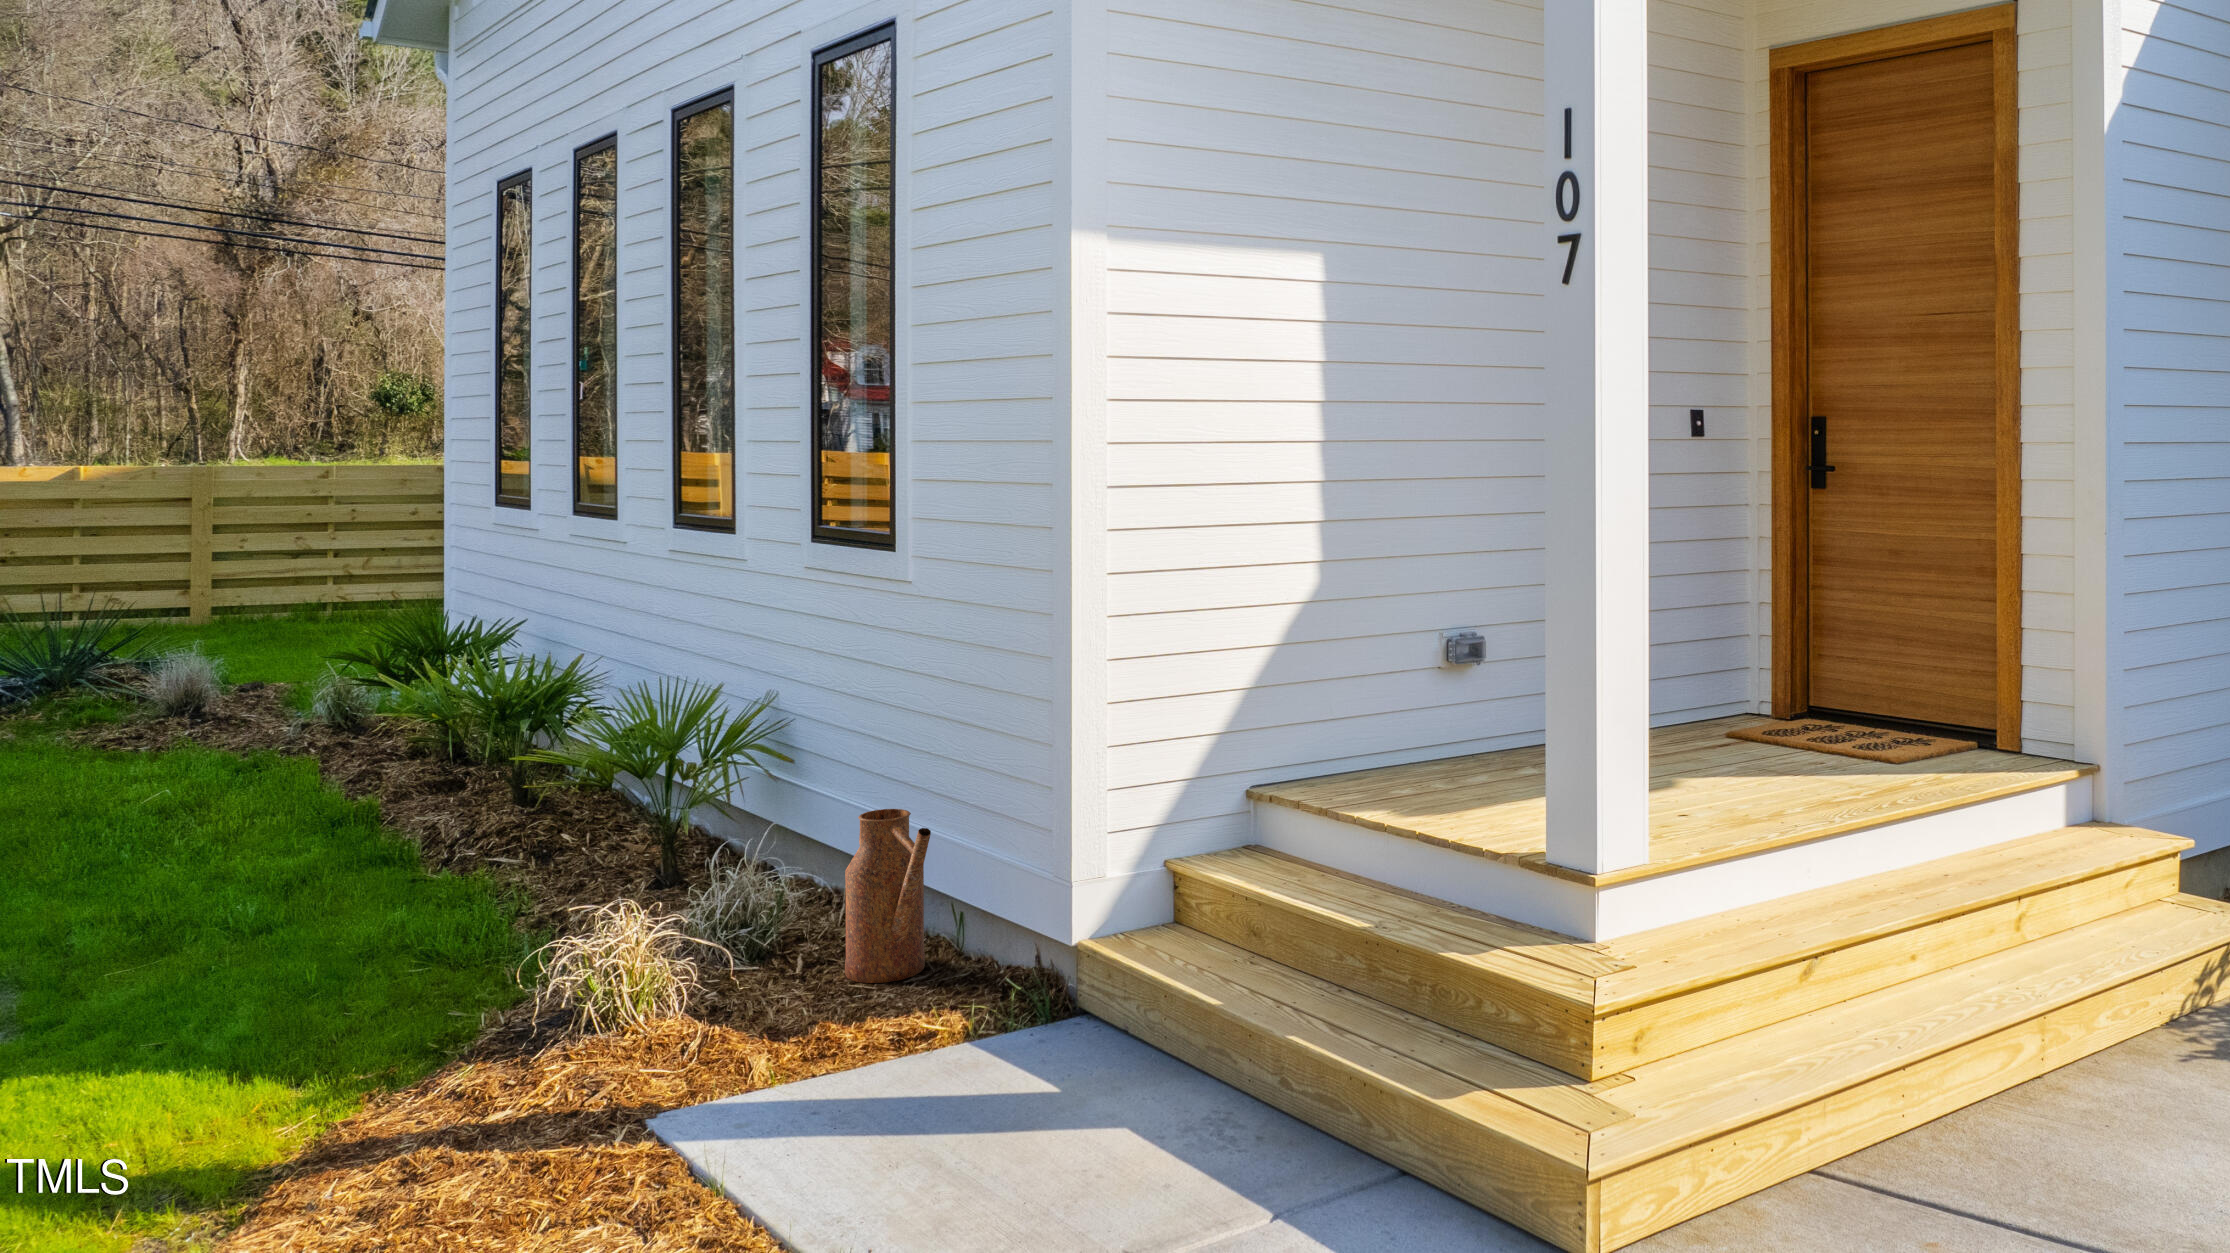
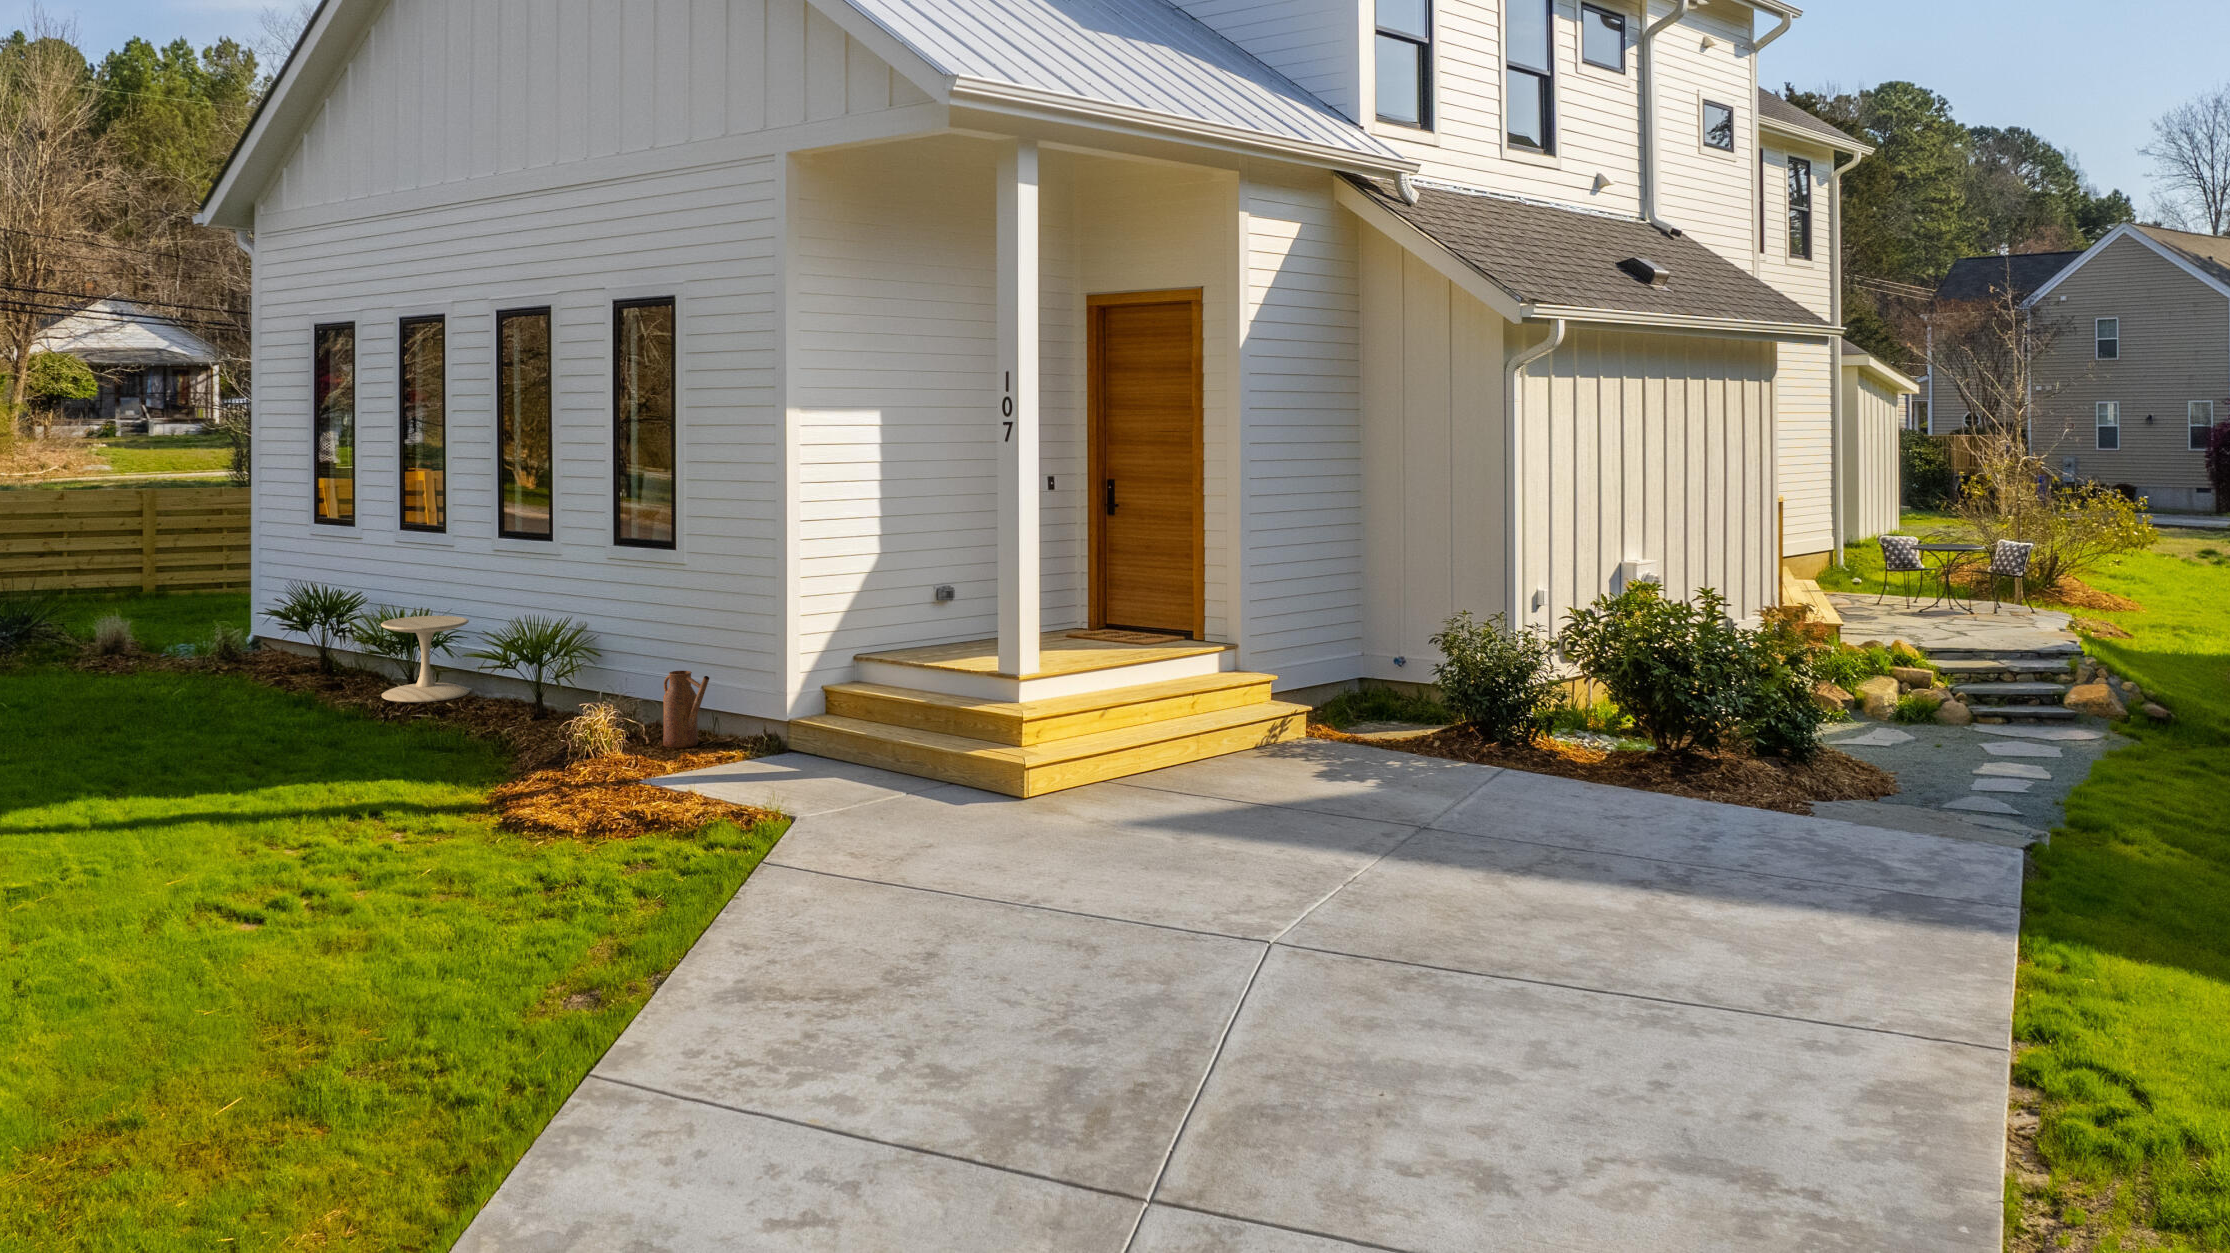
side table: none [452,667,628,832] -> present [381,616,469,702]

